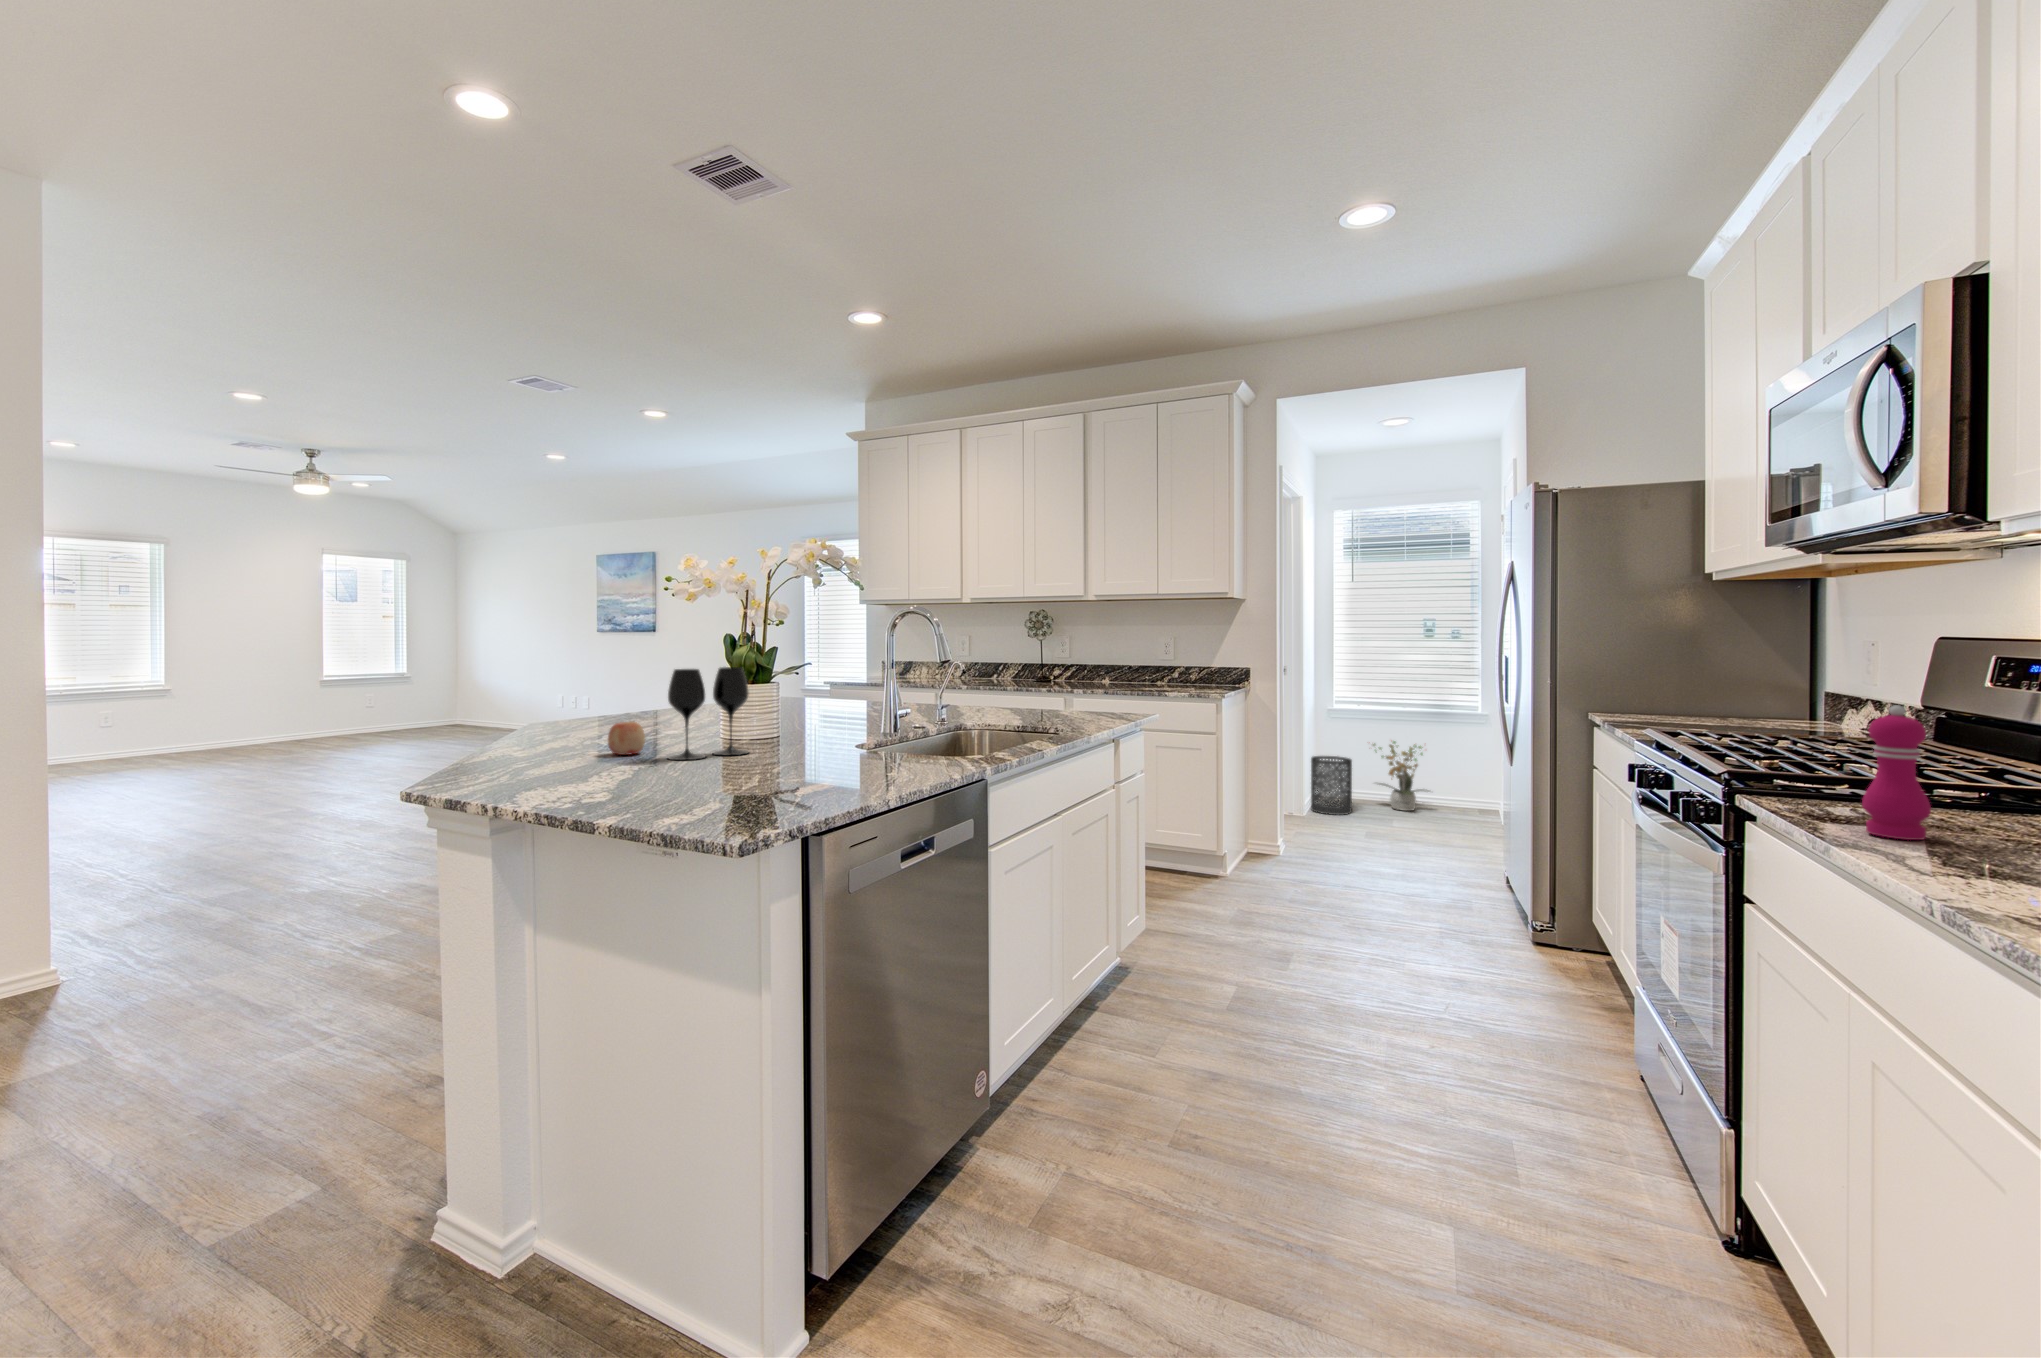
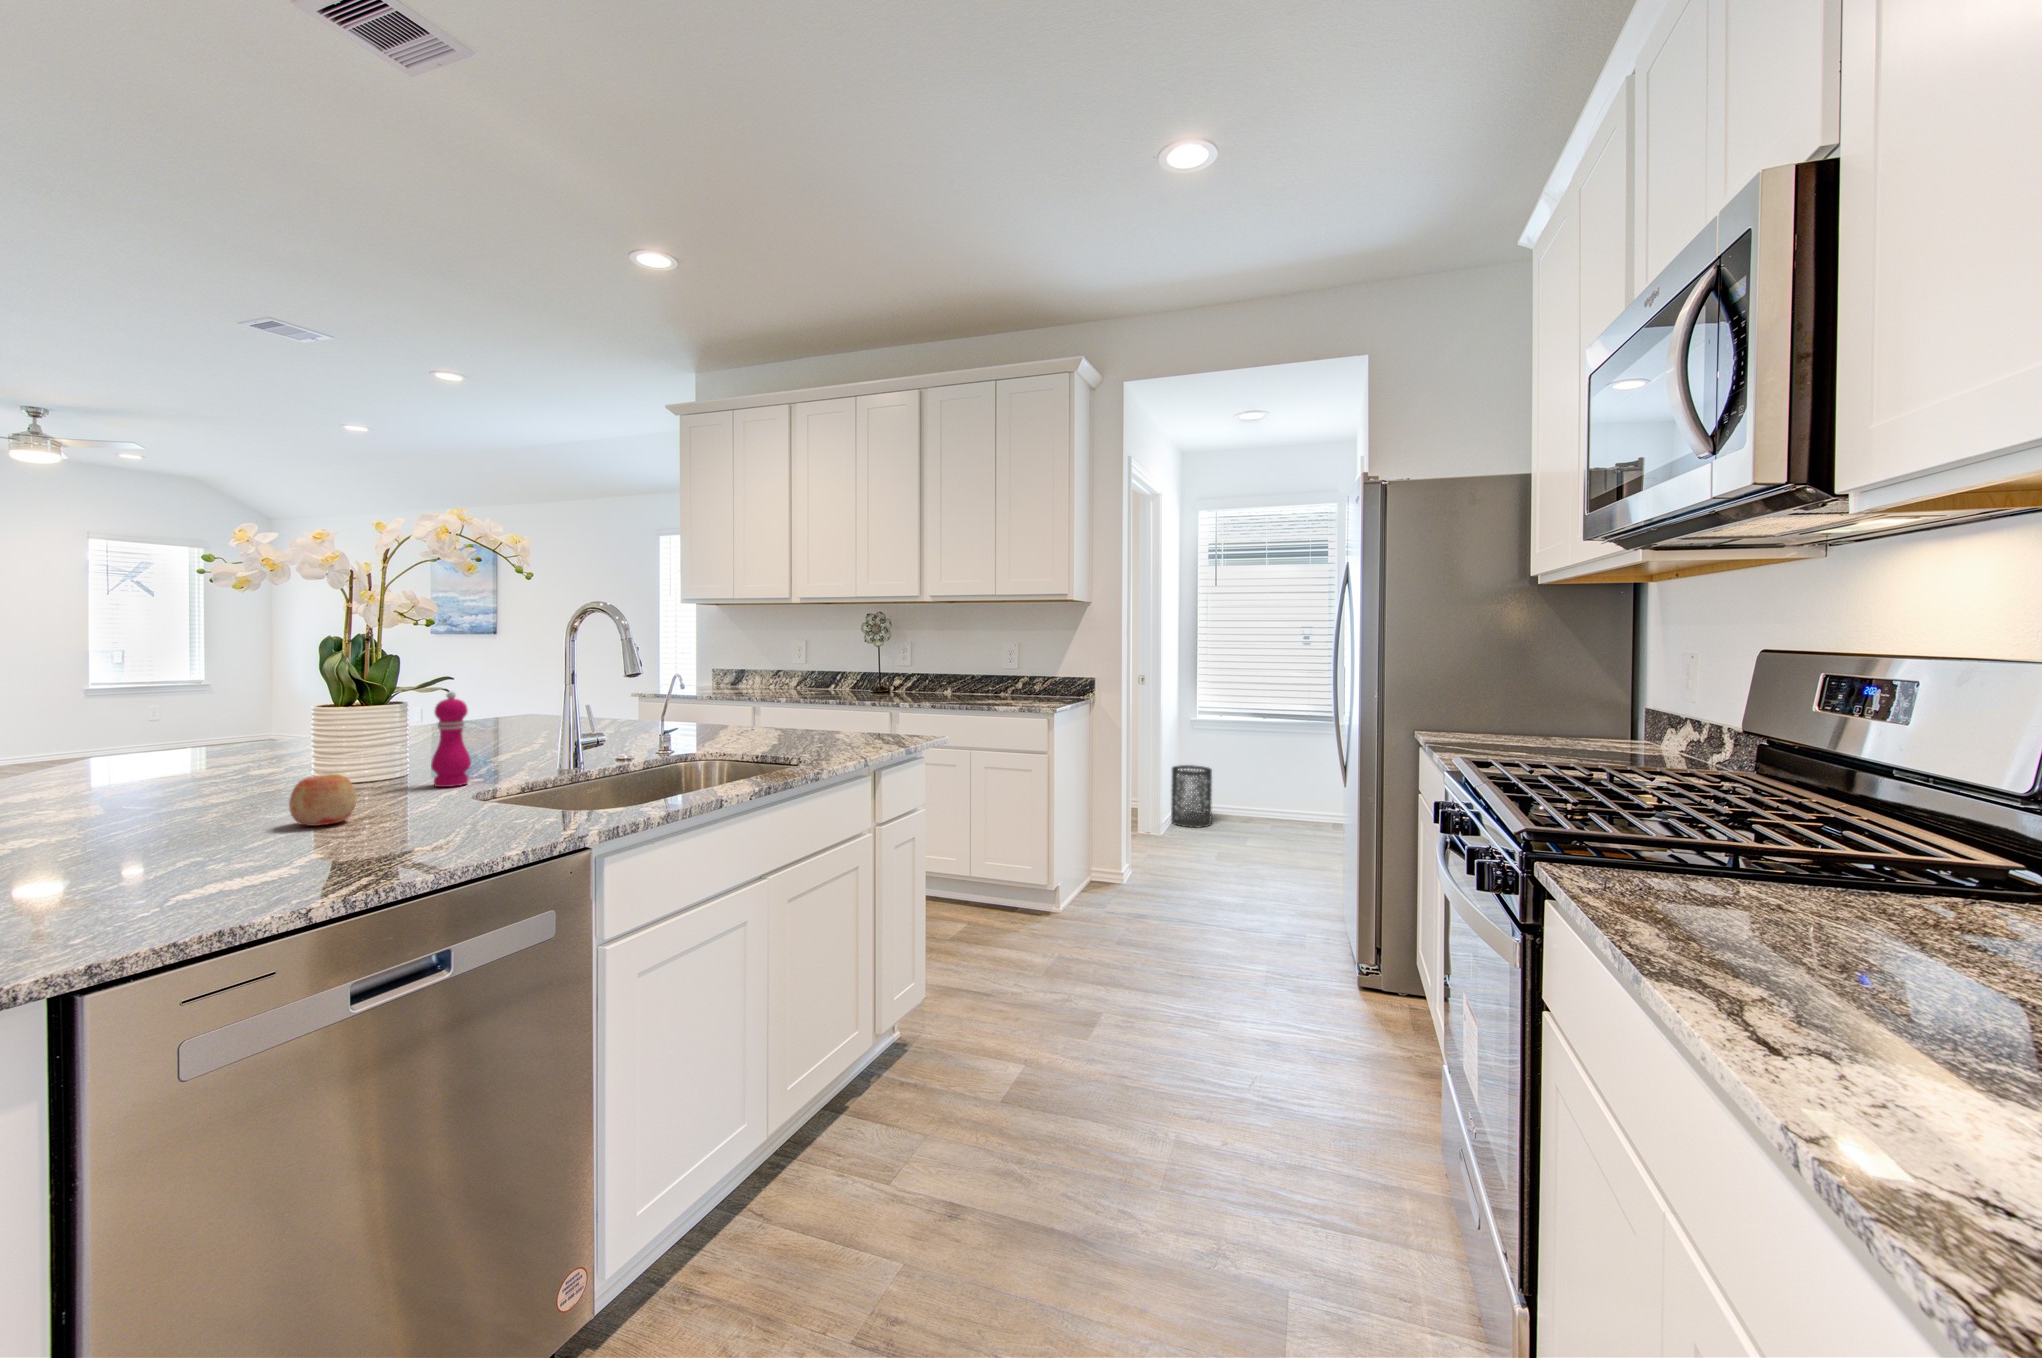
wine glass: present [668,667,749,760] -> none [118,688,284,828]
pepper mill: present [1862,705,1931,840] -> present [431,691,471,787]
apple: present [608,722,645,755] -> present [289,774,356,826]
potted plant: present [1373,741,1424,811] -> none [1229,747,1292,821]

